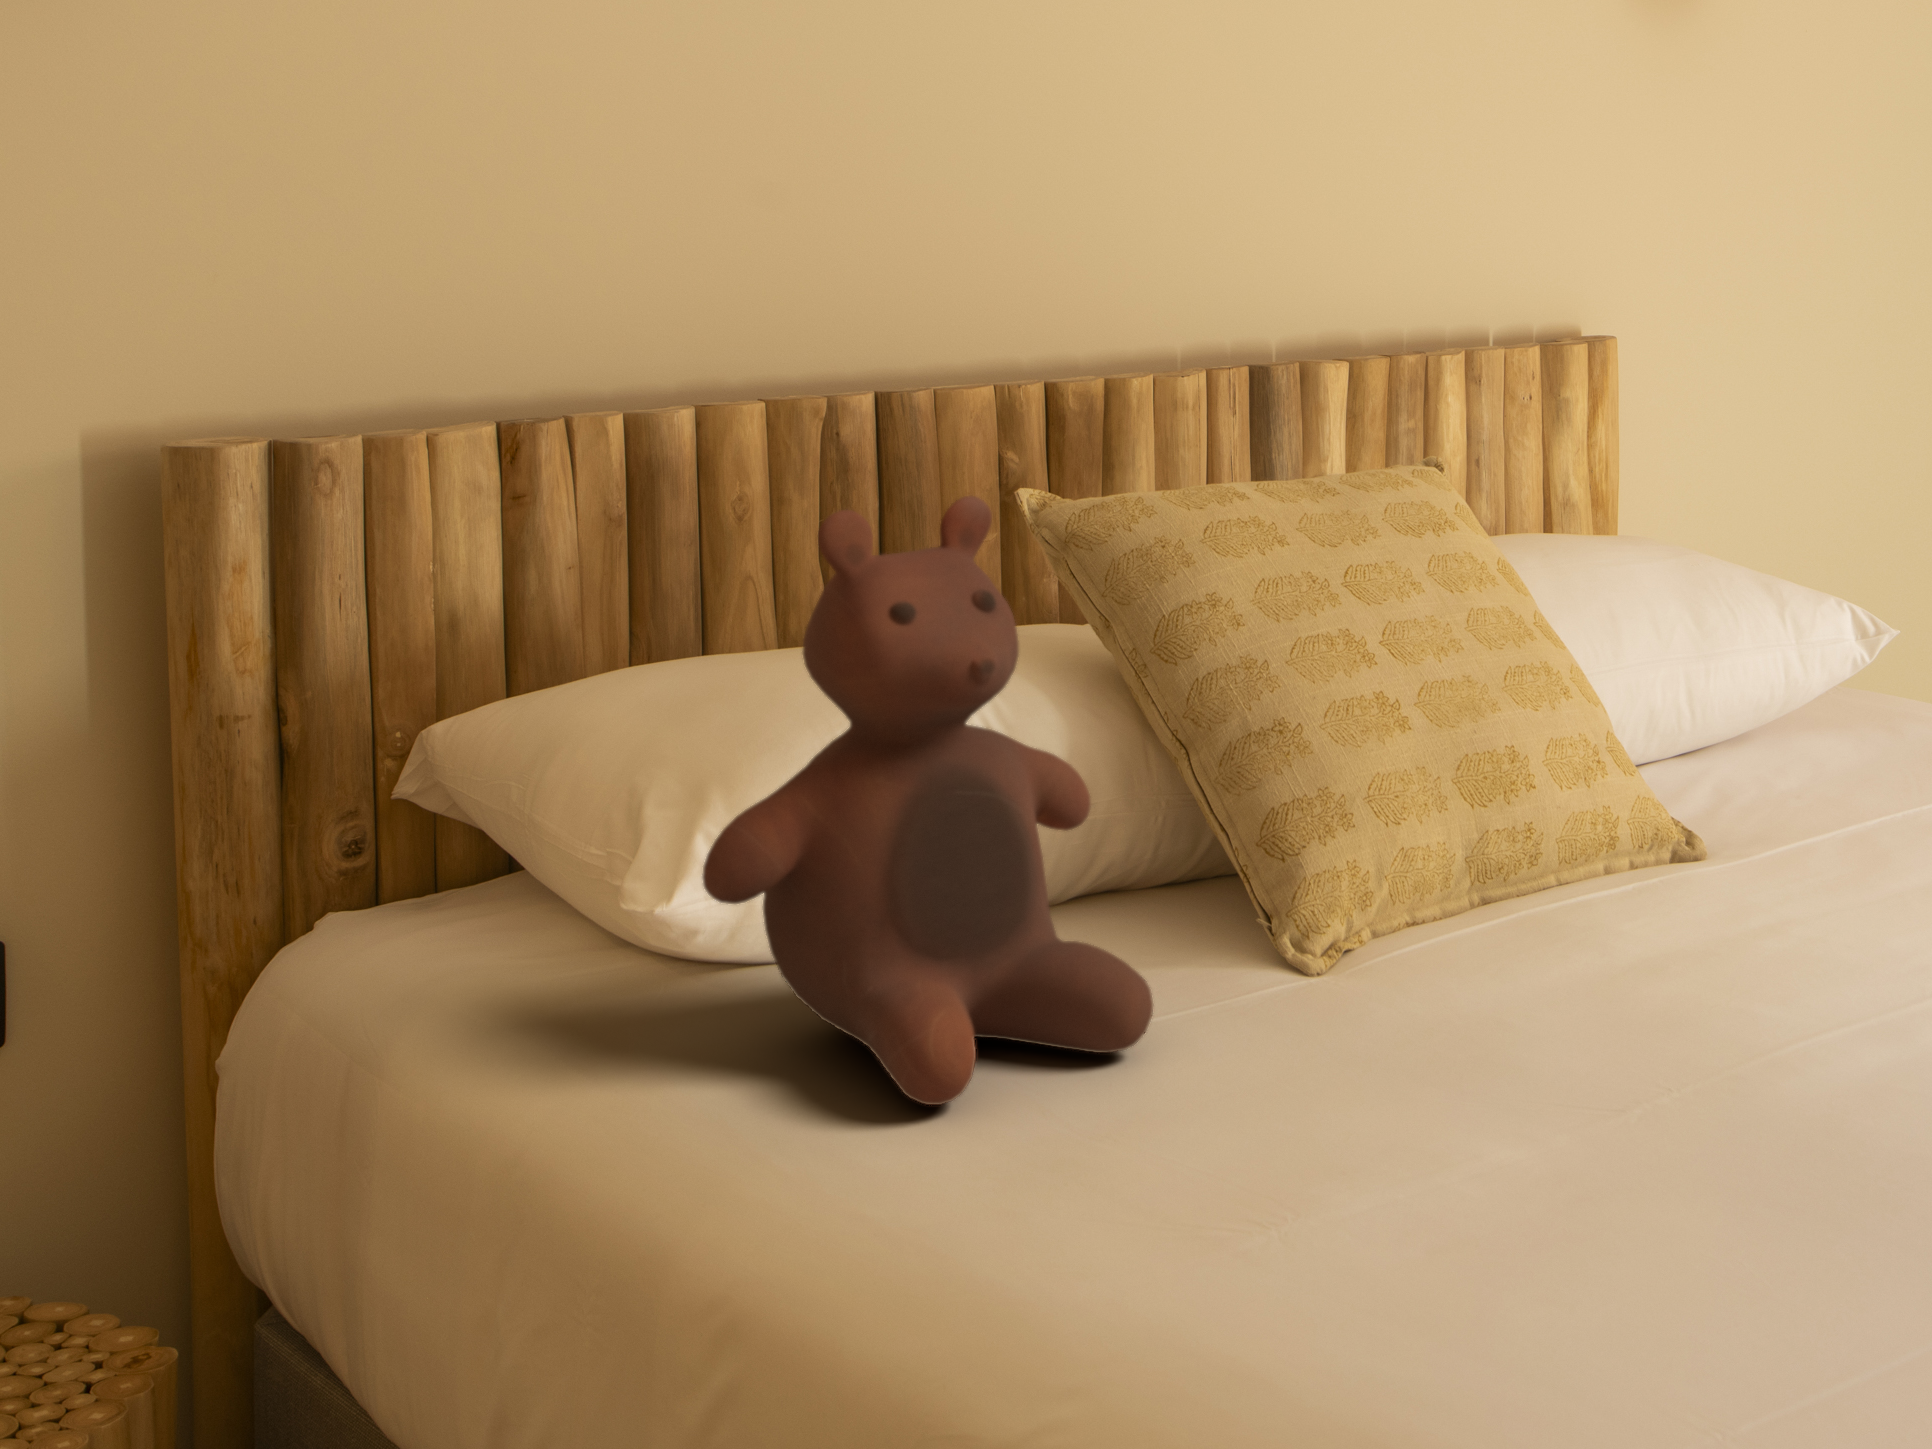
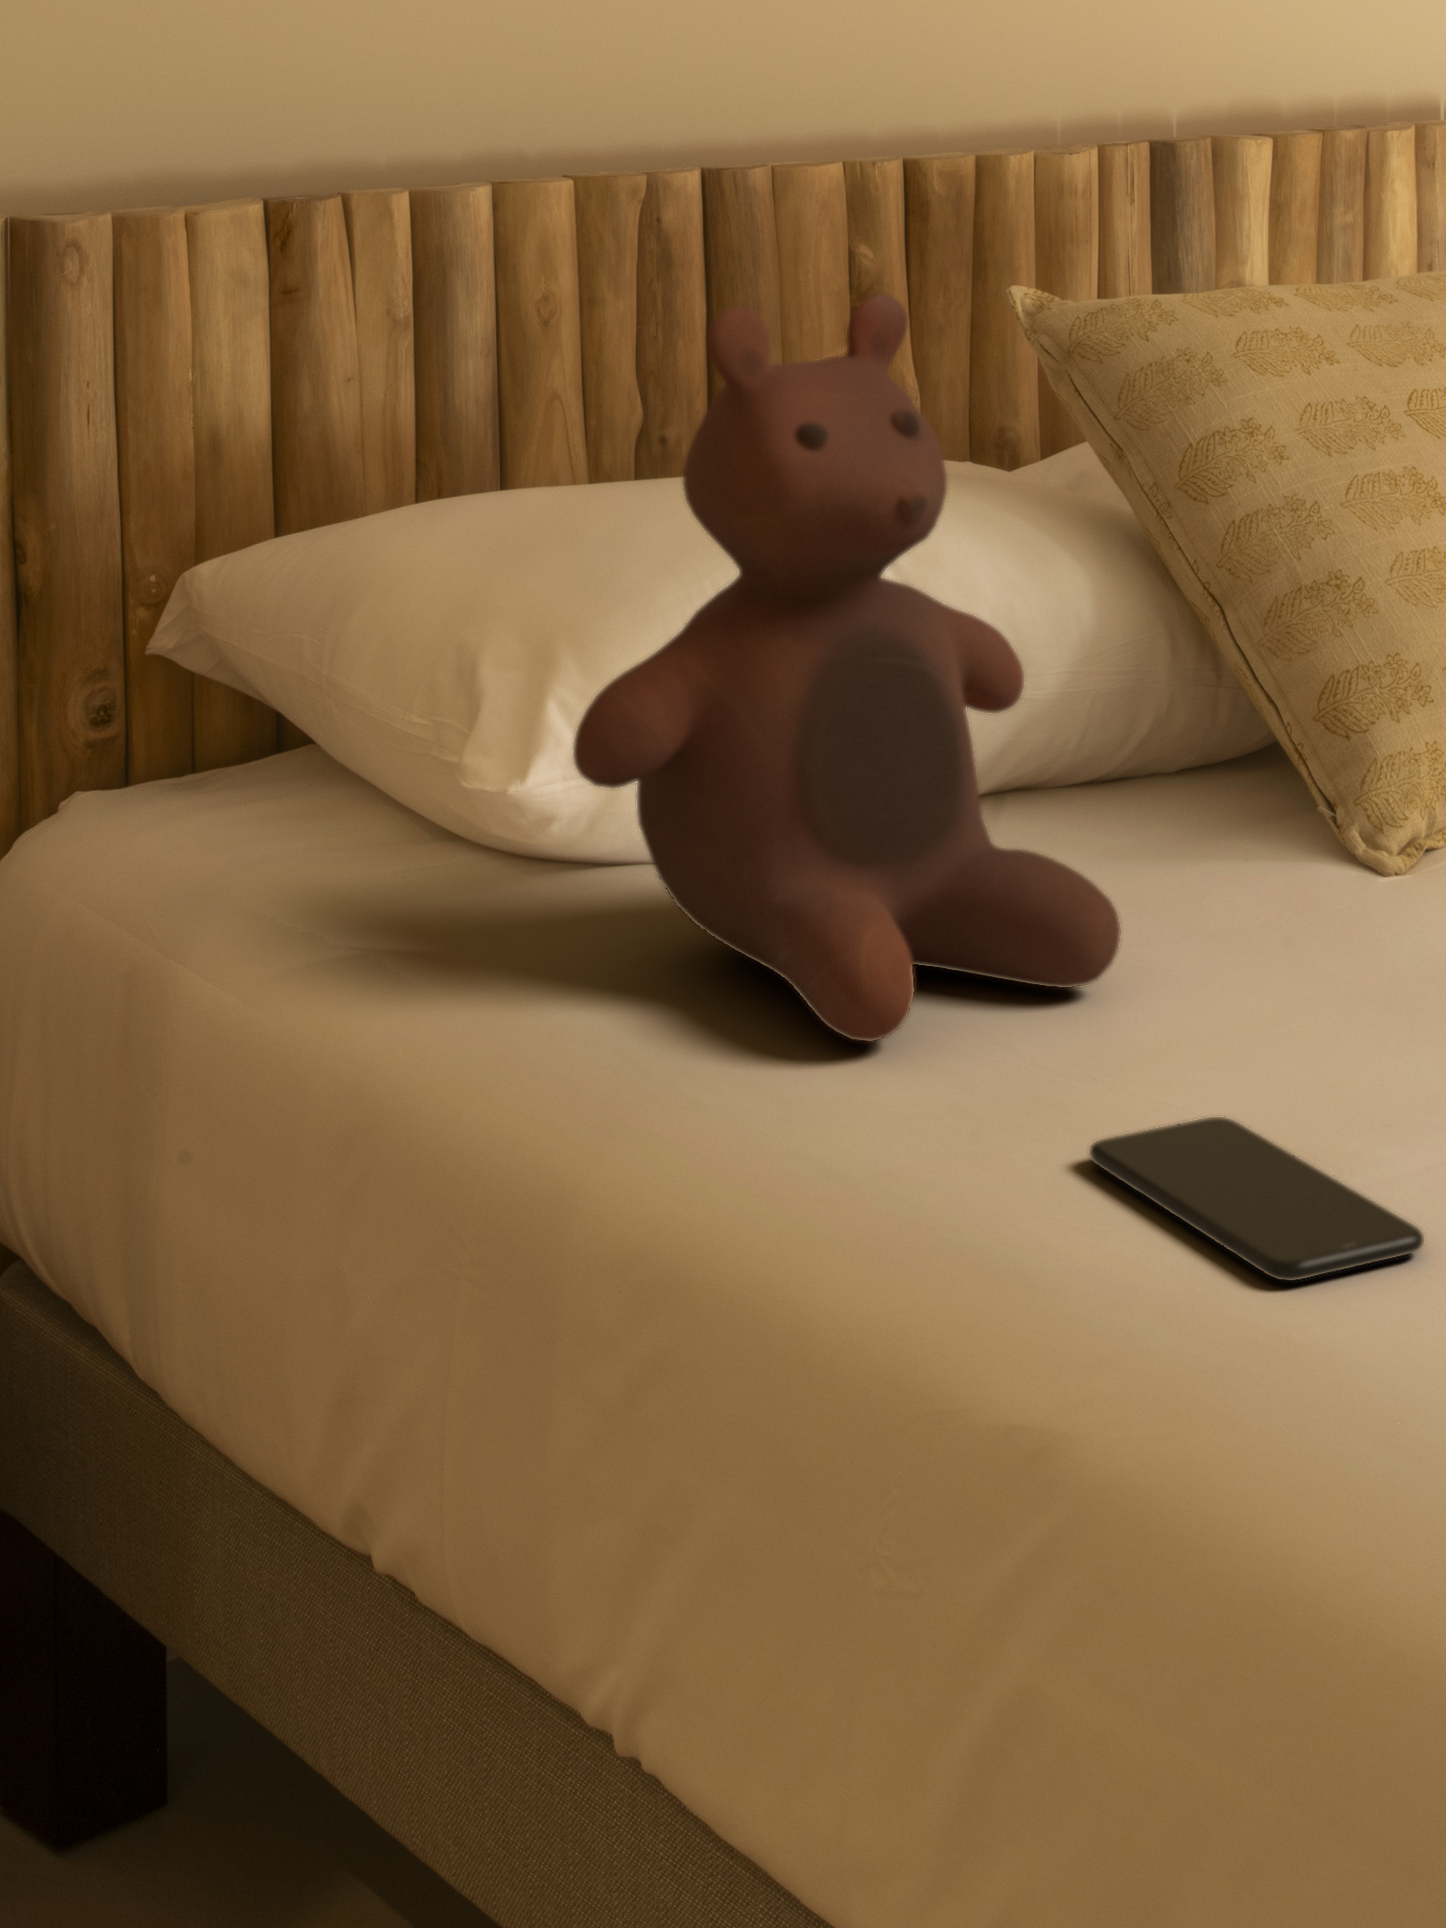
smartphone: none [1096,1159,1351,1296] -> present [1089,1117,1424,1281]

